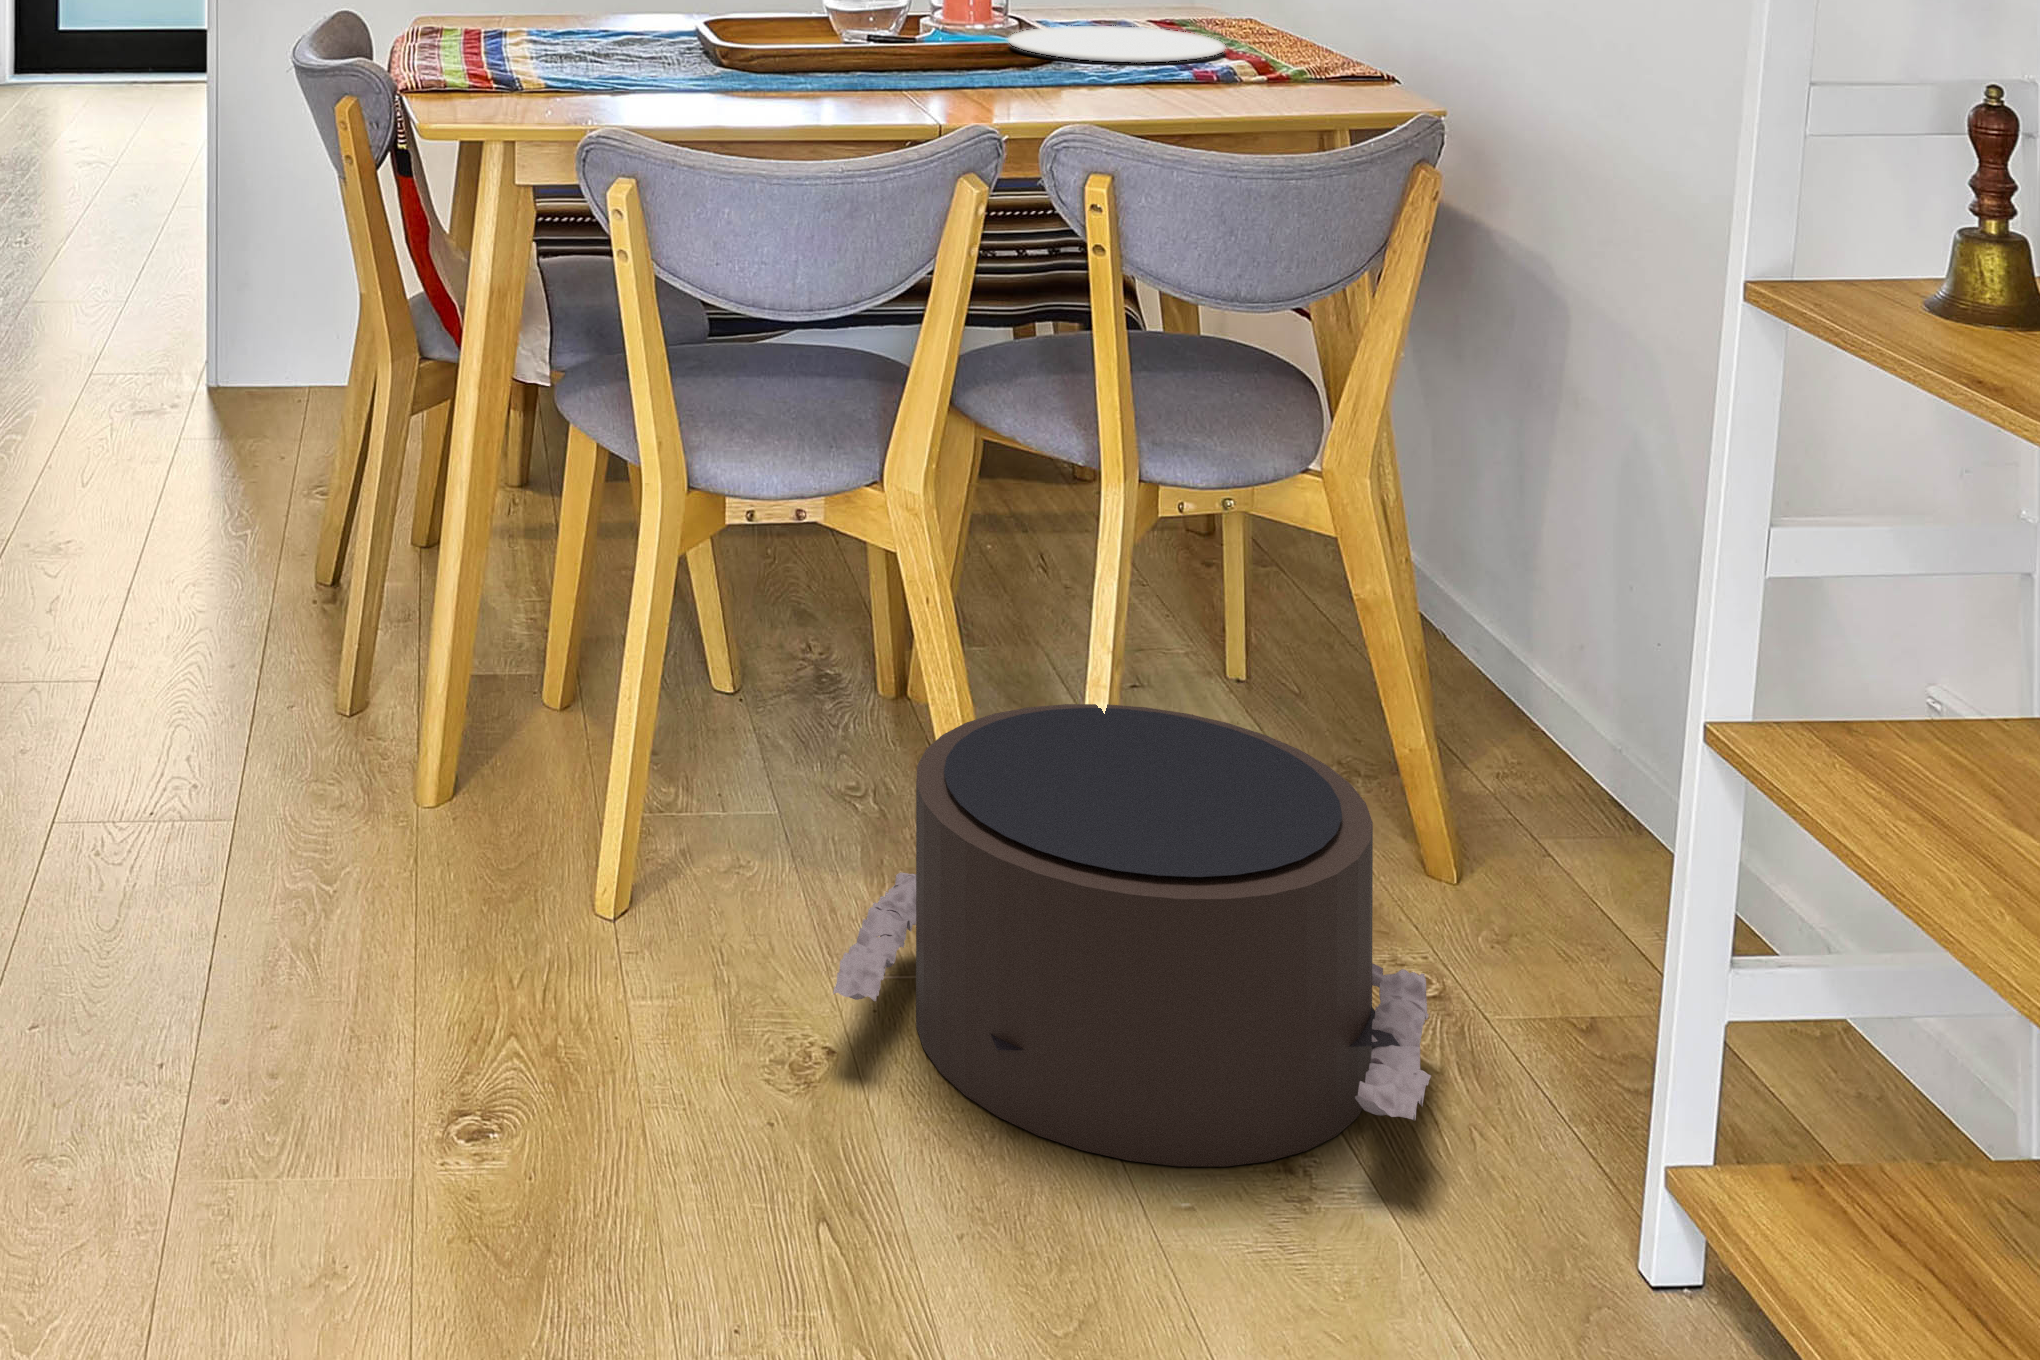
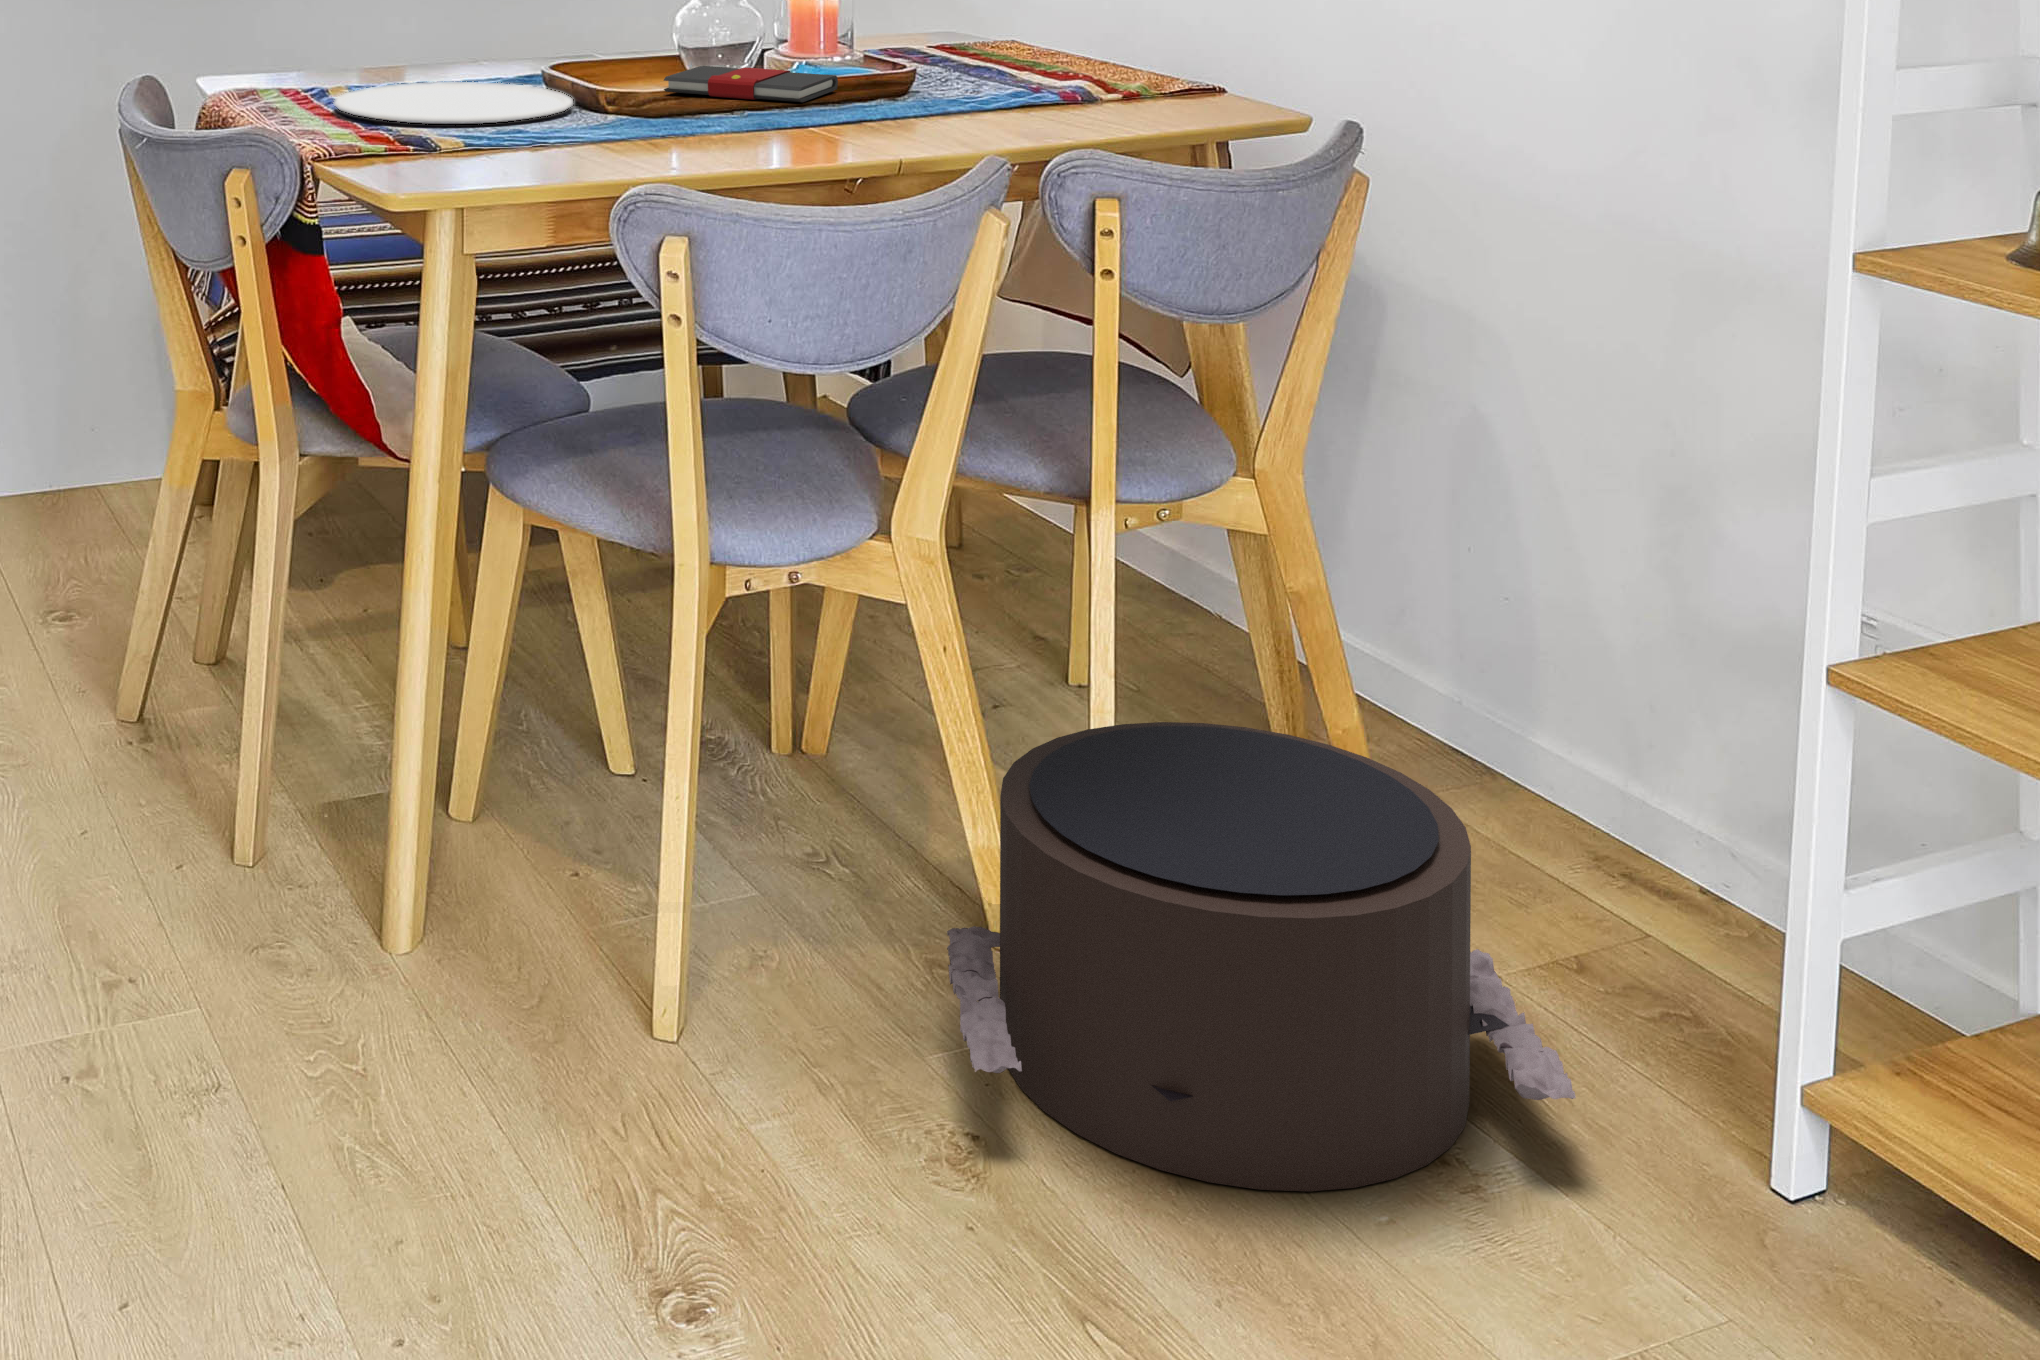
plate: present [1008,26,1225,63] -> present [334,82,573,124]
book: none [831,40,1006,80] -> present [664,66,838,102]

